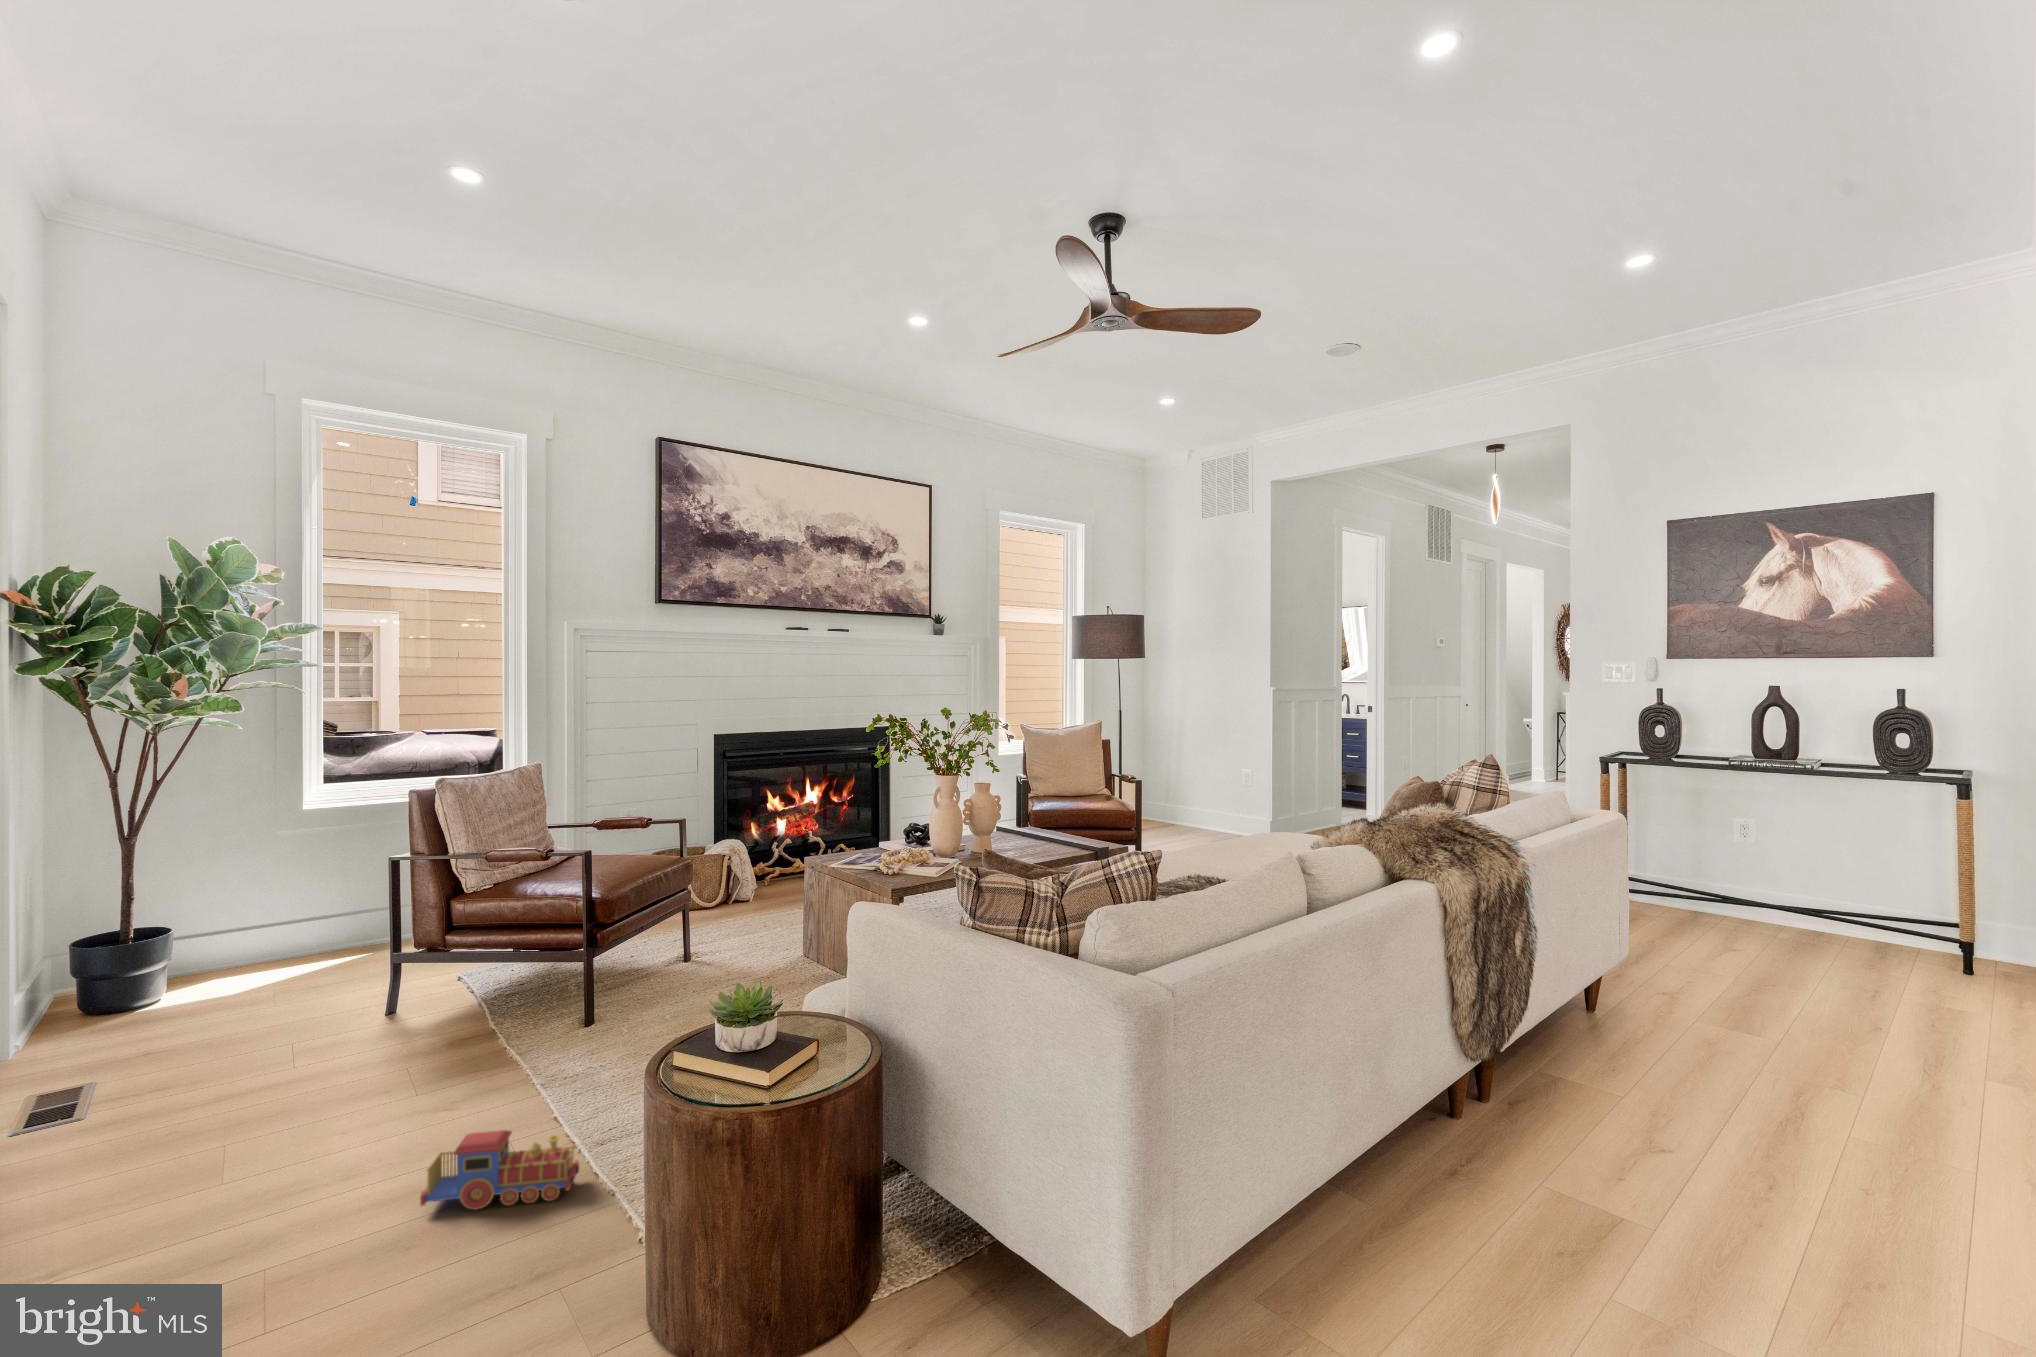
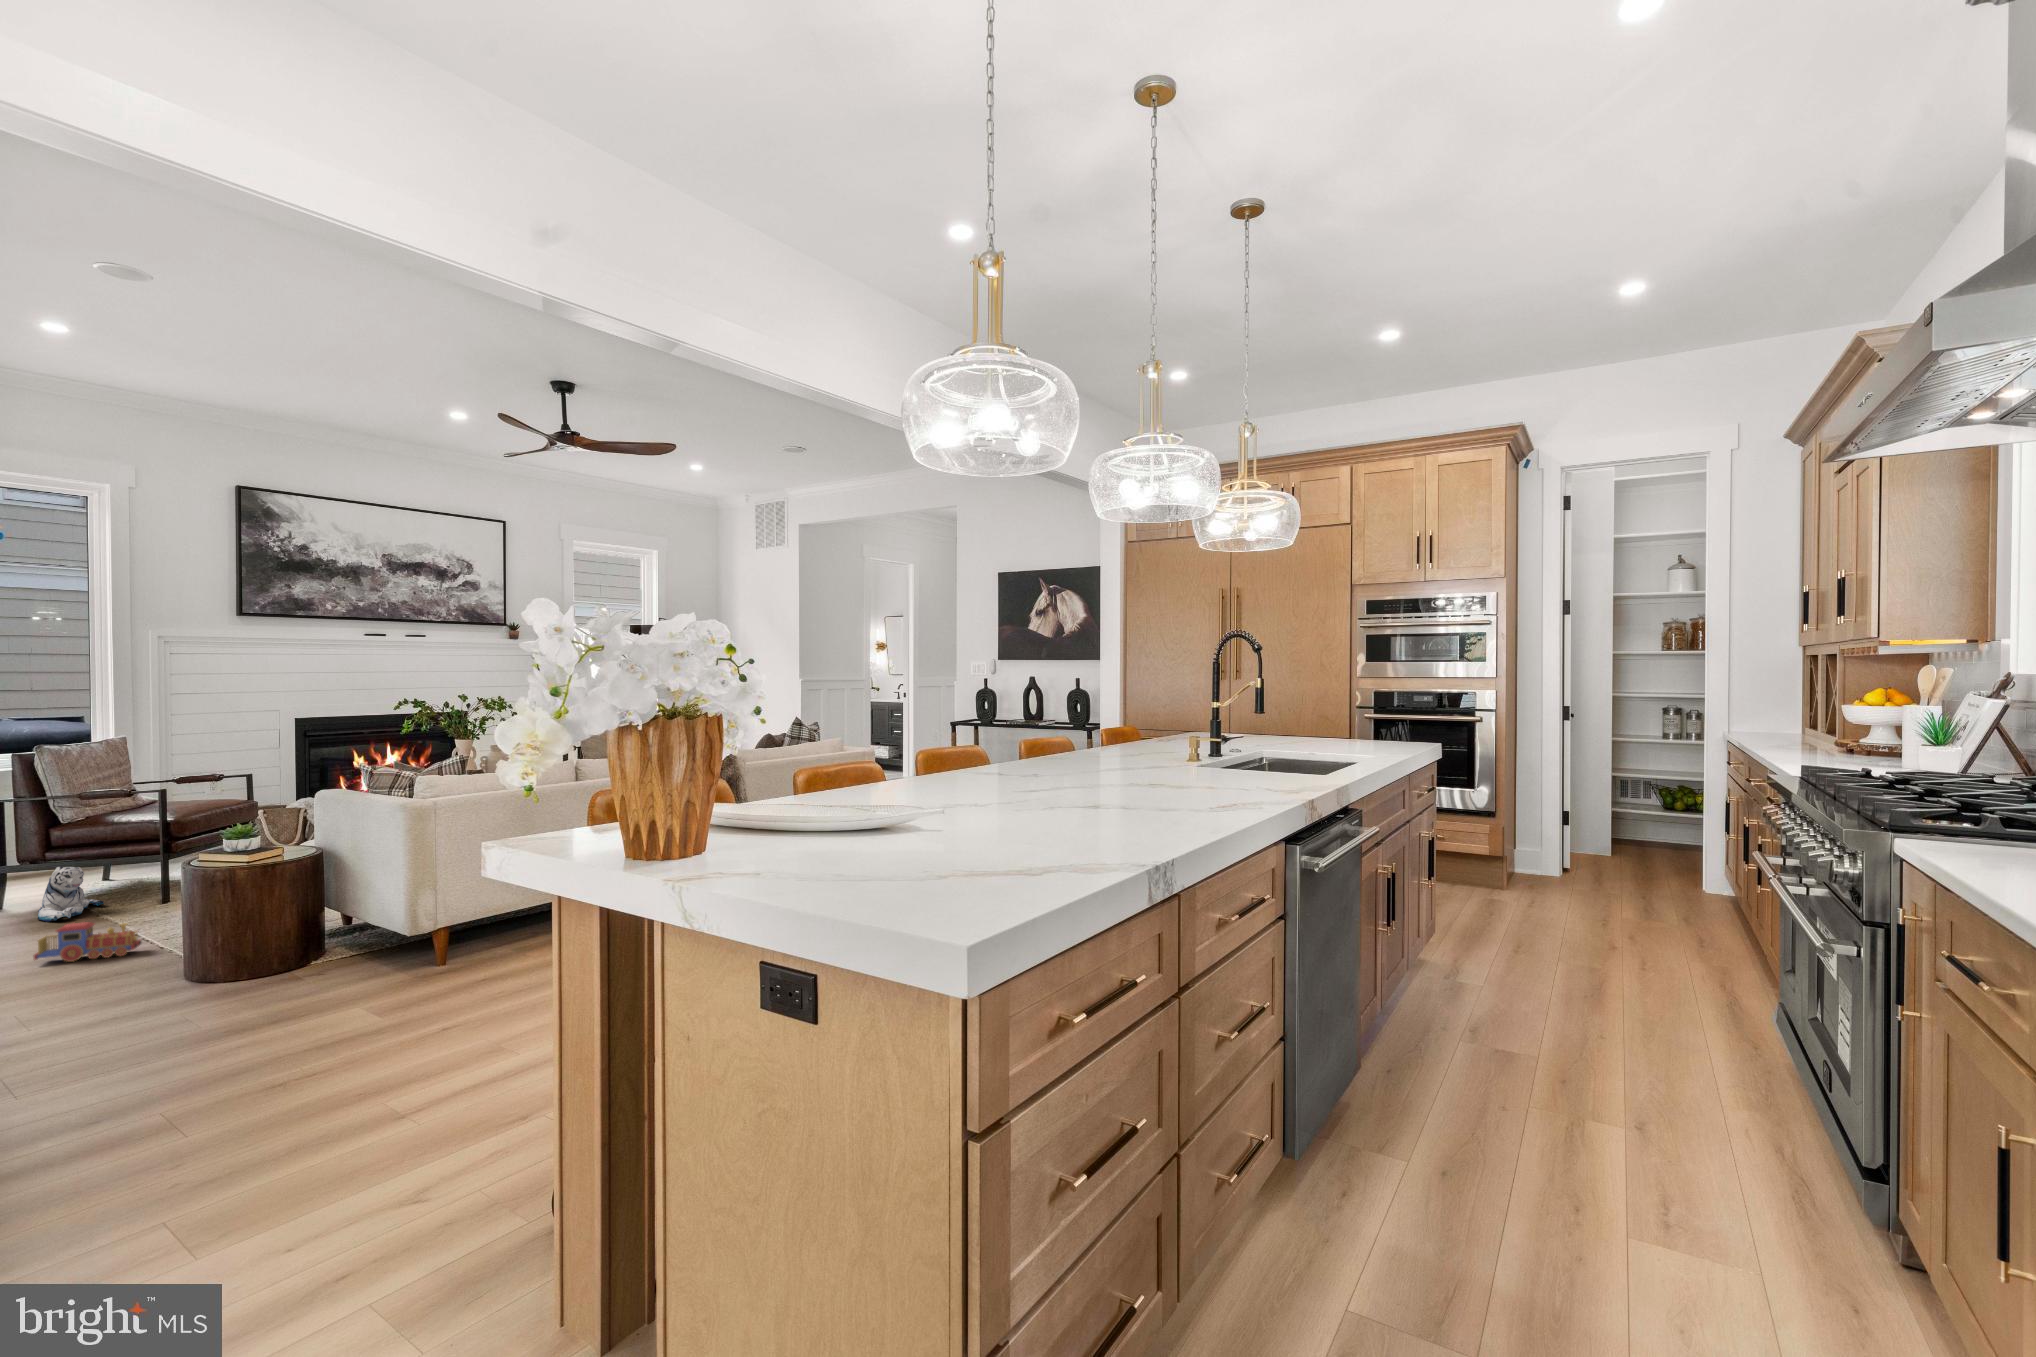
plush toy: none [435,970,517,1062] -> present [38,867,104,921]

